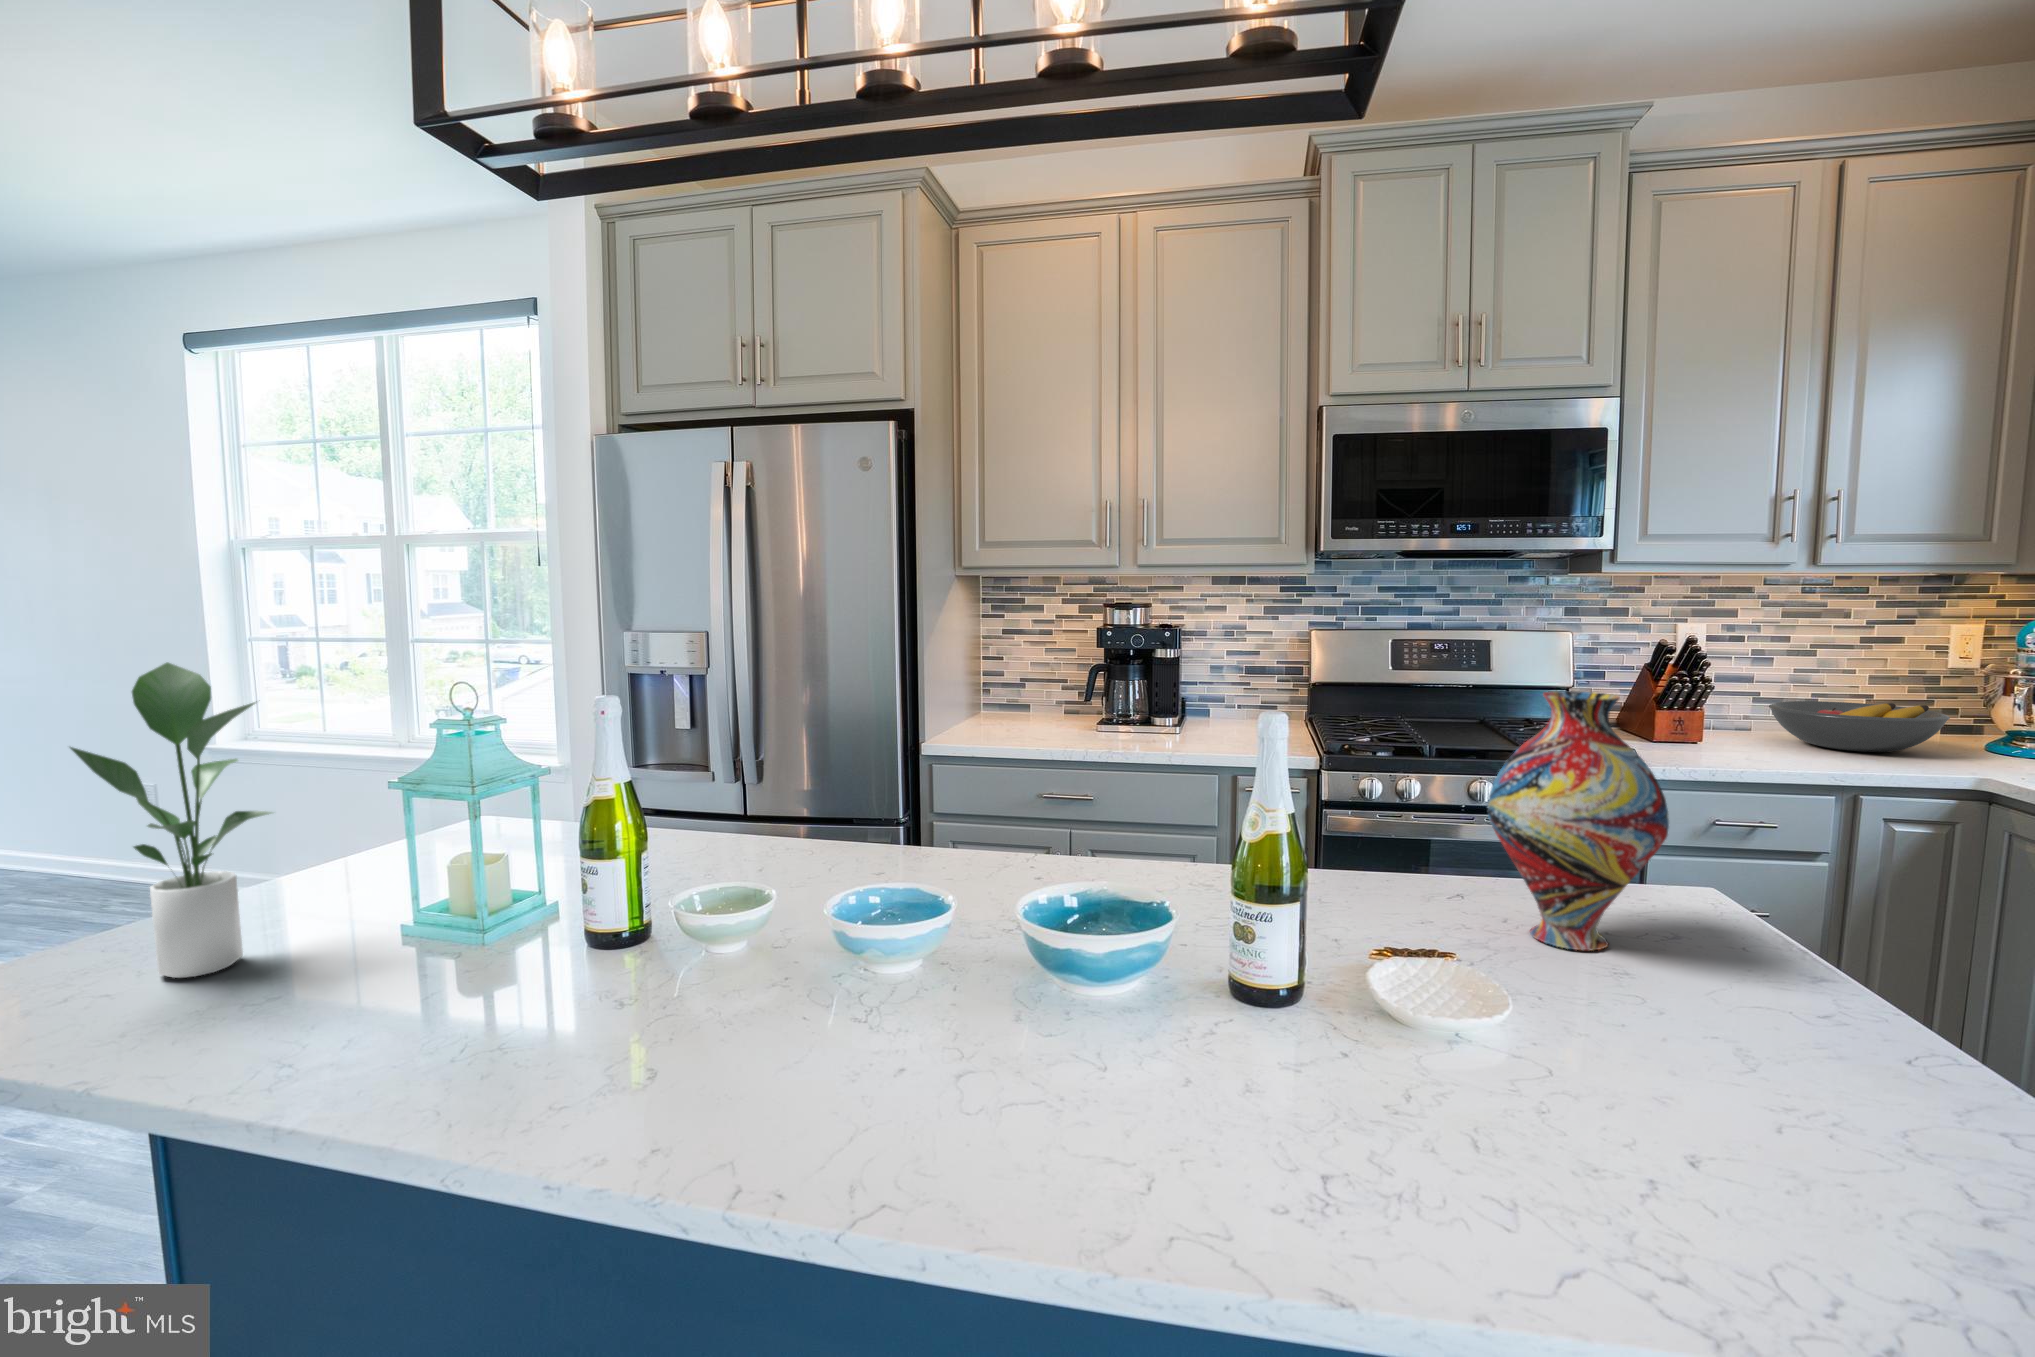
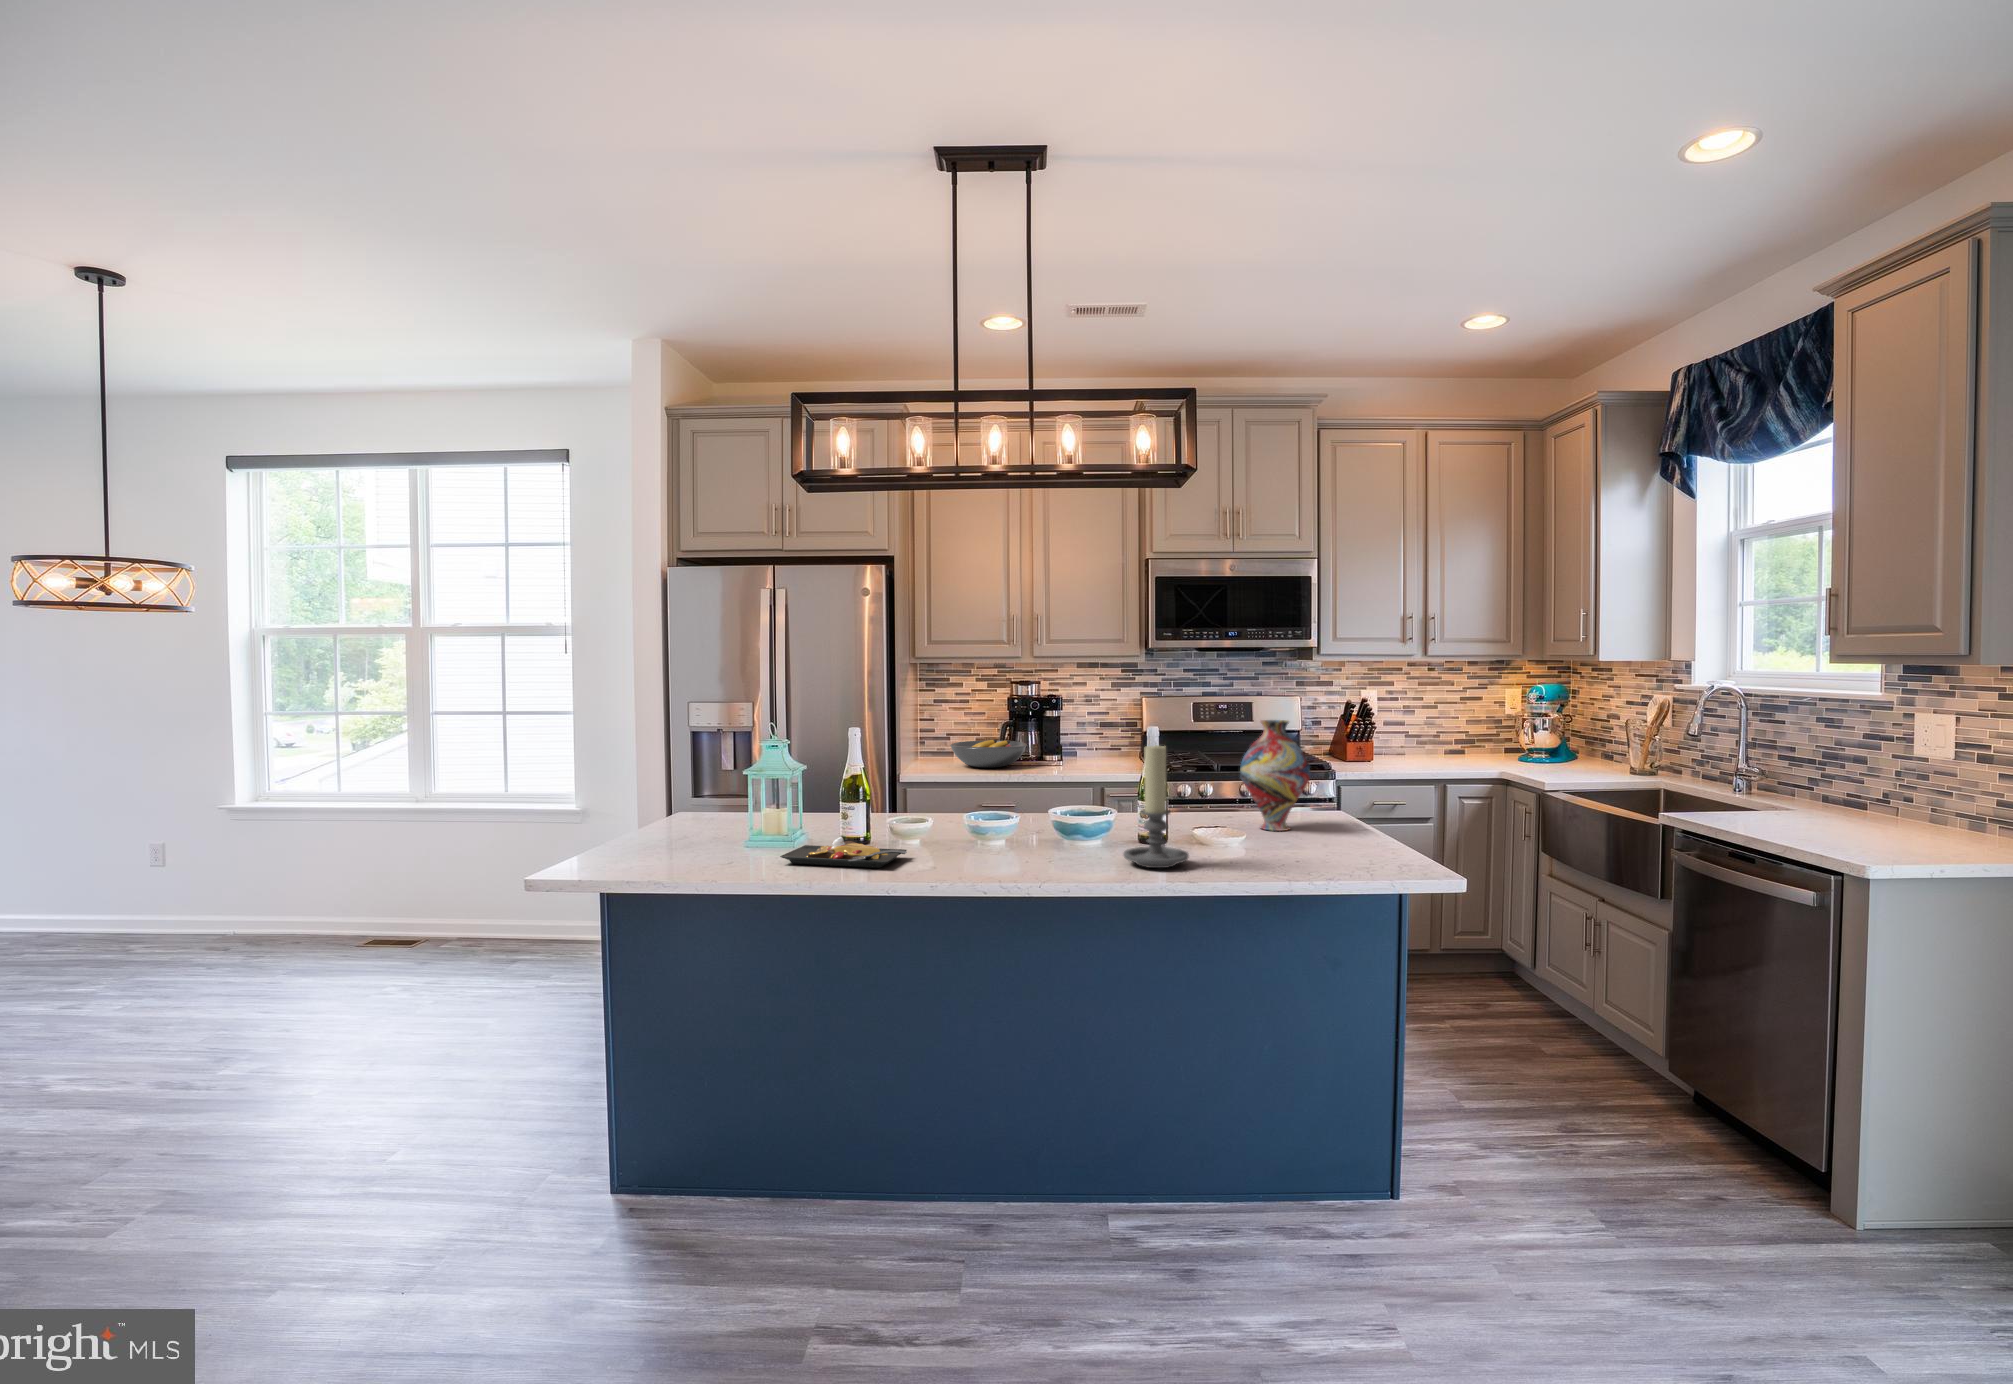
potted plant: present [70,662,271,978] -> none [631,715,703,863]
fruit bowl: present [1769,701,1950,752] -> present [950,739,1027,768]
candle holder: none [1164,774,1347,1131] -> present [1123,745,1189,868]
plate: none [379,945,673,1049] -> present [780,837,907,868]

